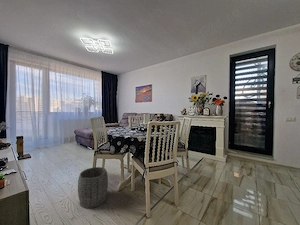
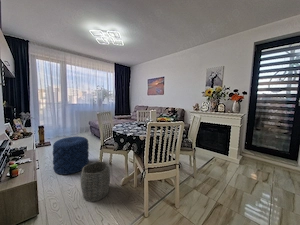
pouf: none [41,145,80,186] -> present [53,136,89,174]

